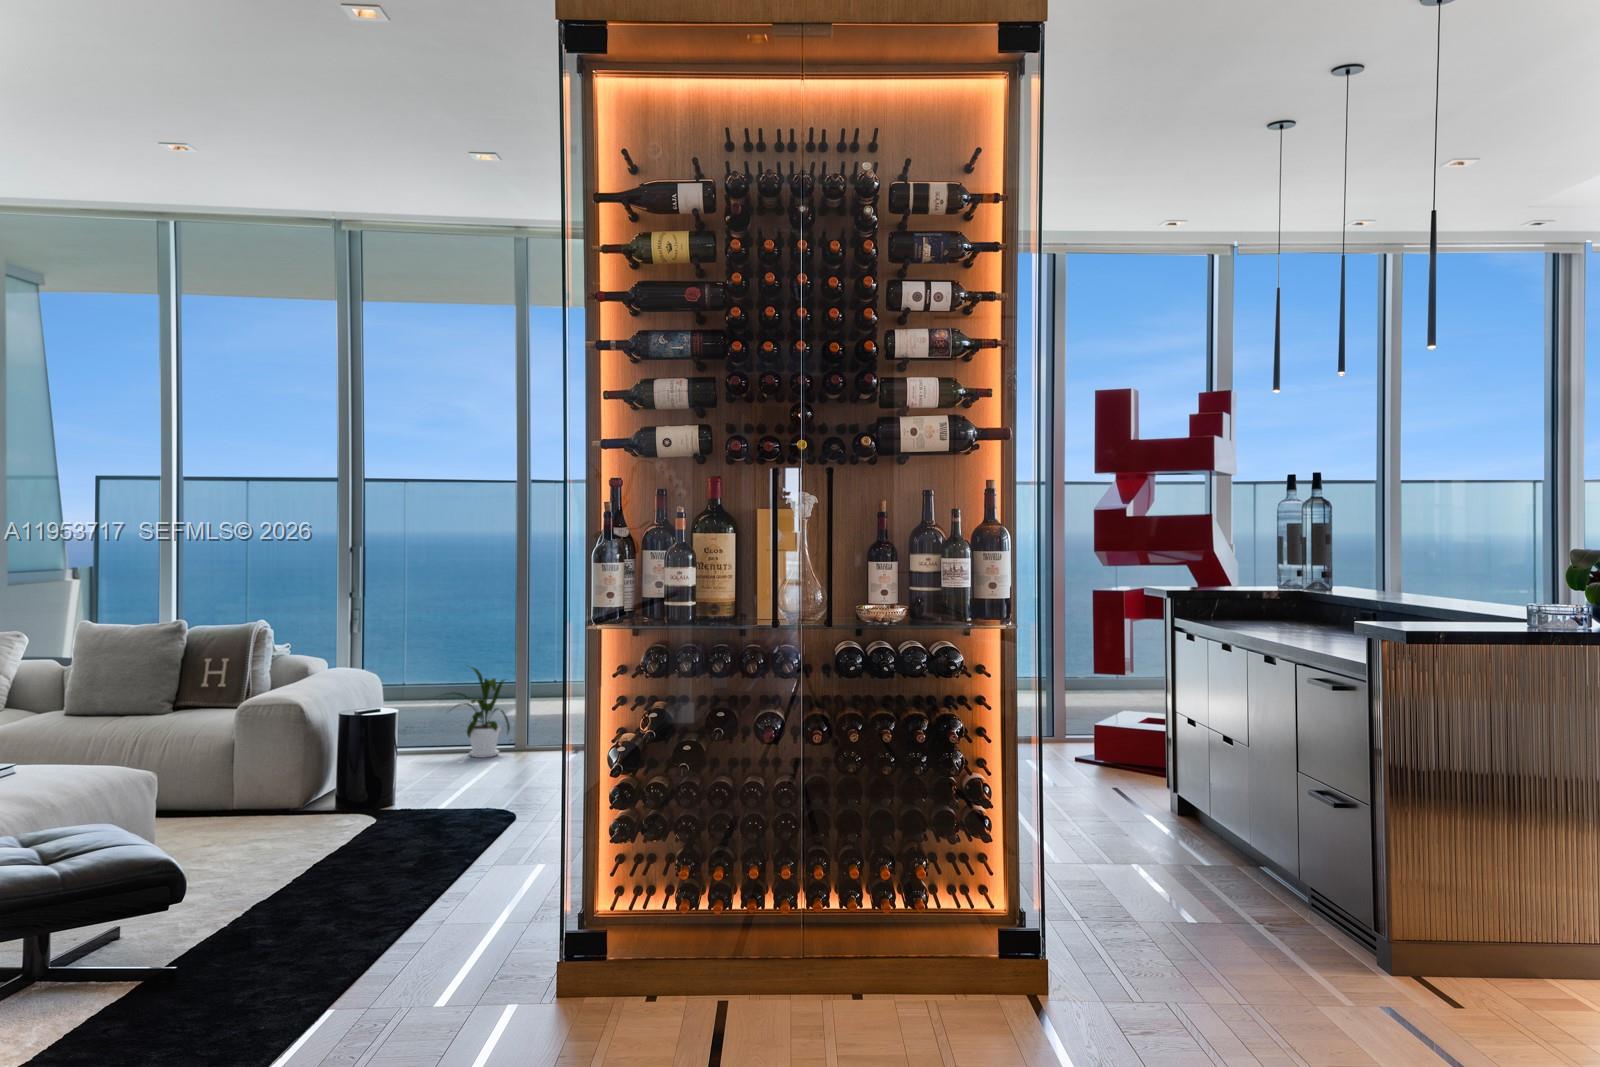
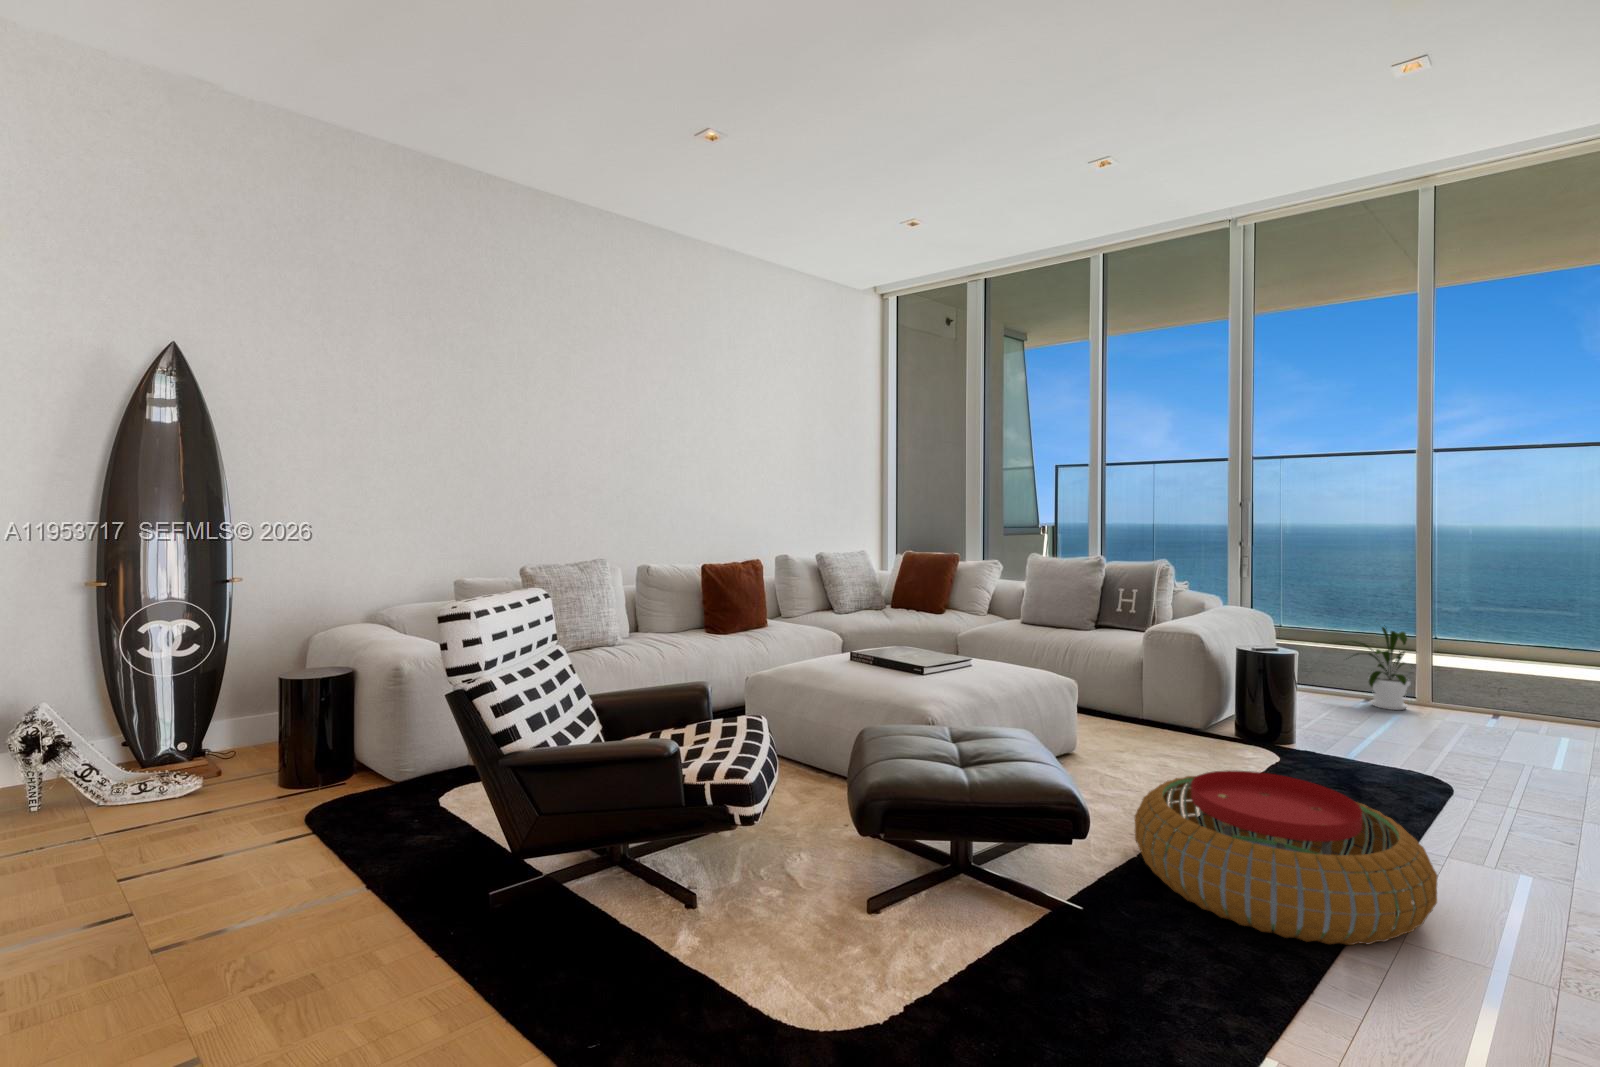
pouf: none [227,820,466,949] -> present [1134,770,1437,945]

